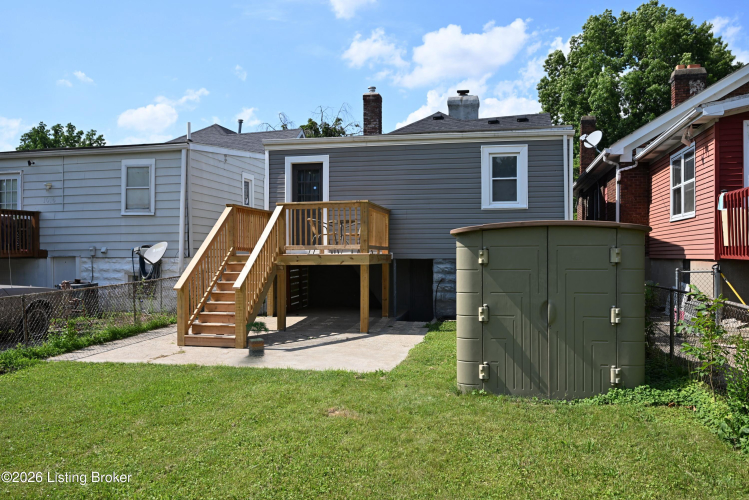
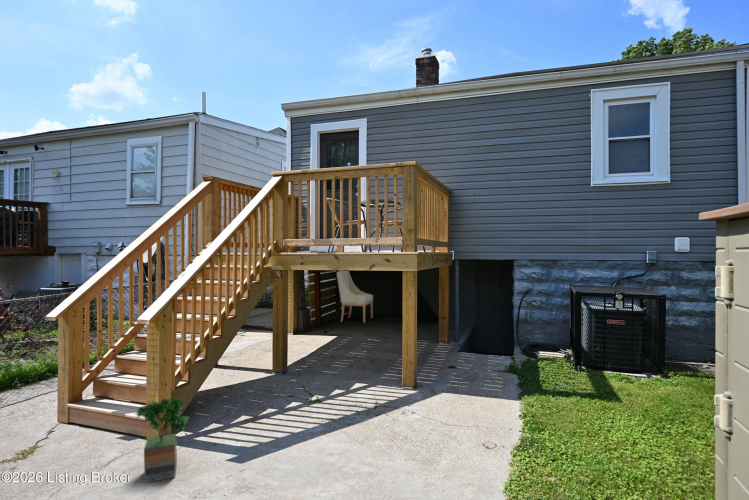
chair: none [303,268,330,309] -> present [337,271,373,323]

